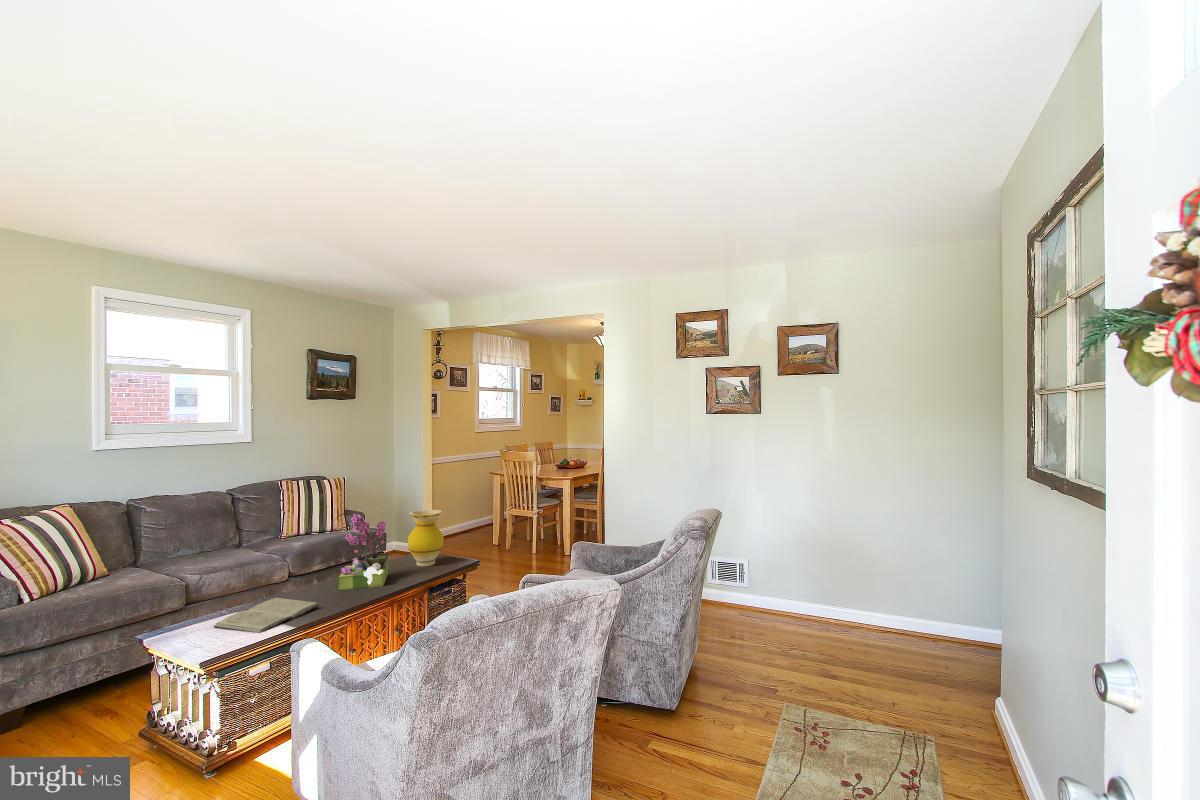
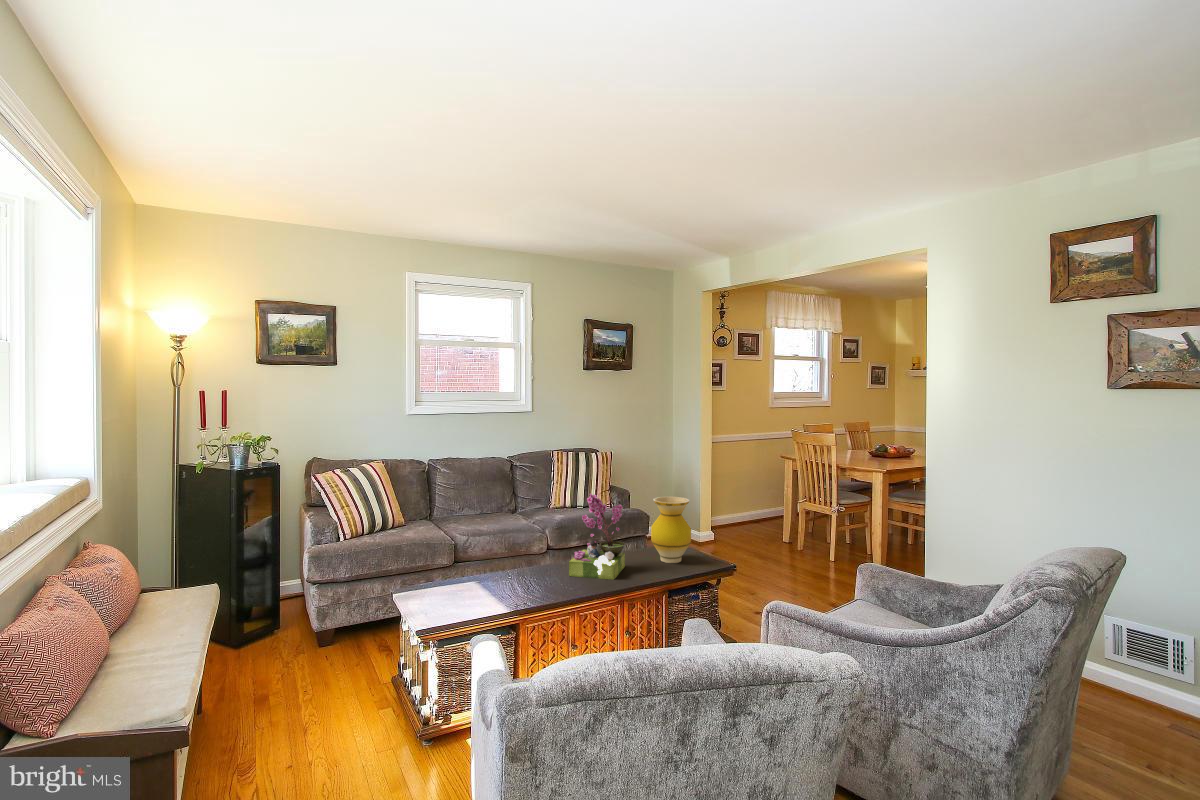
book: present [213,598,318,633] -> none [445,573,540,611]

